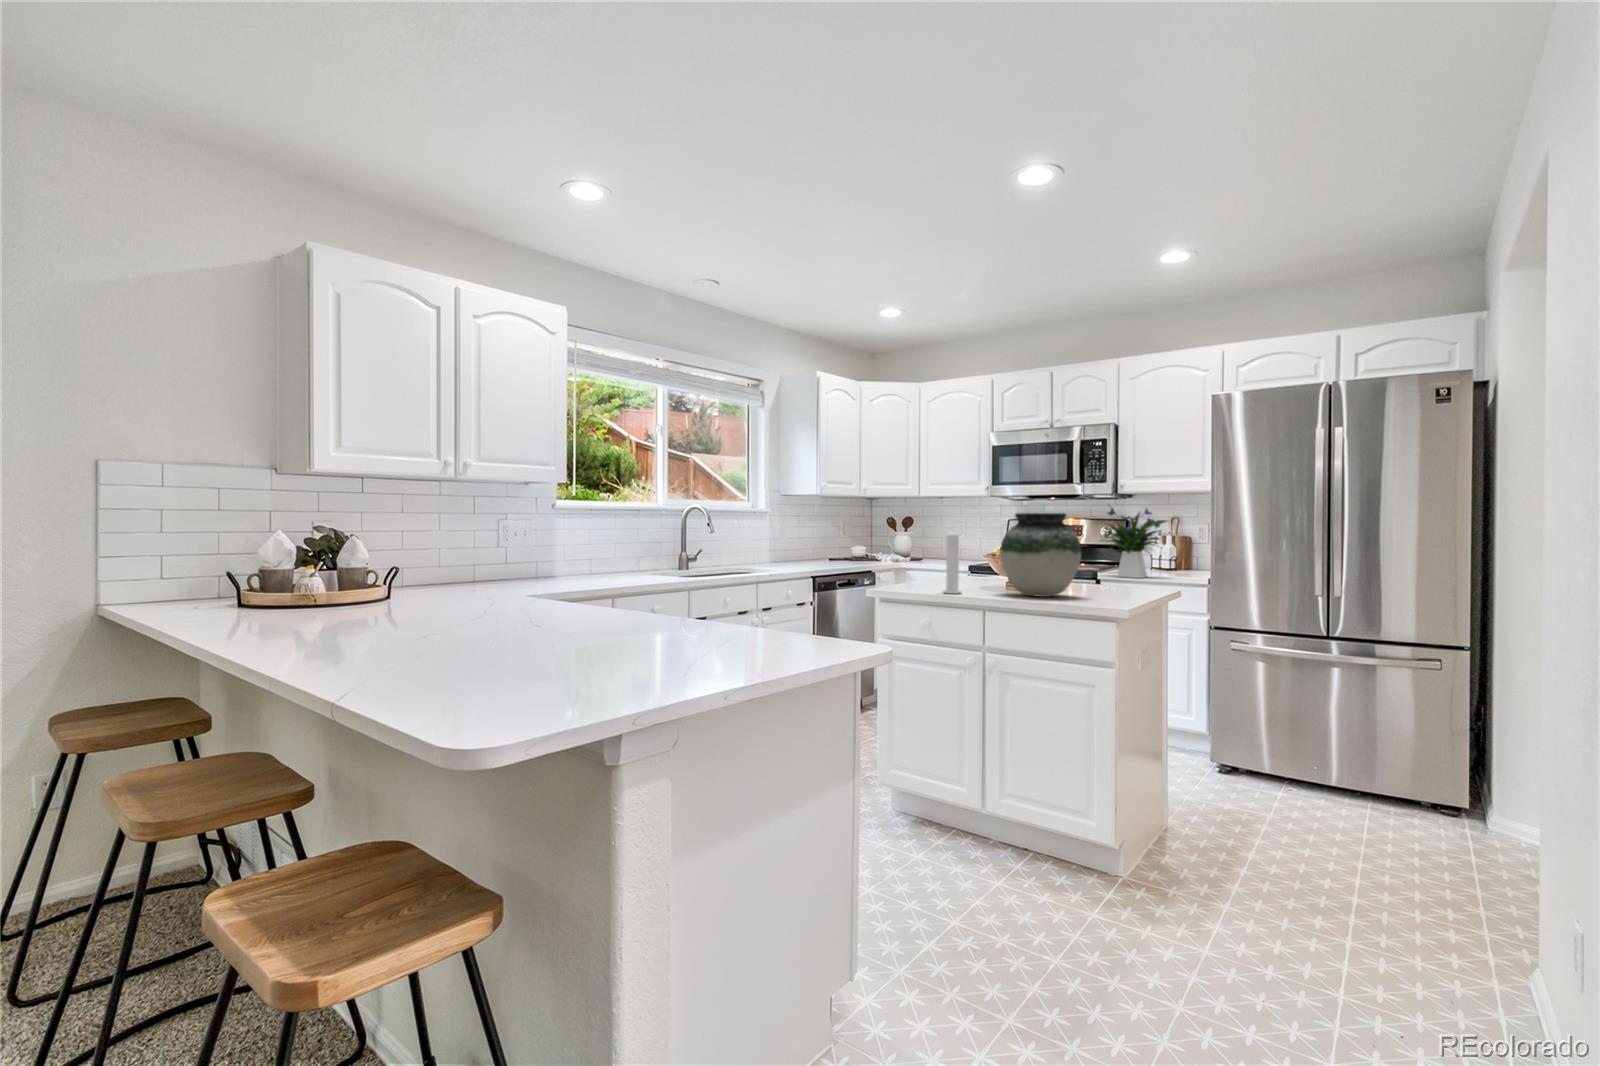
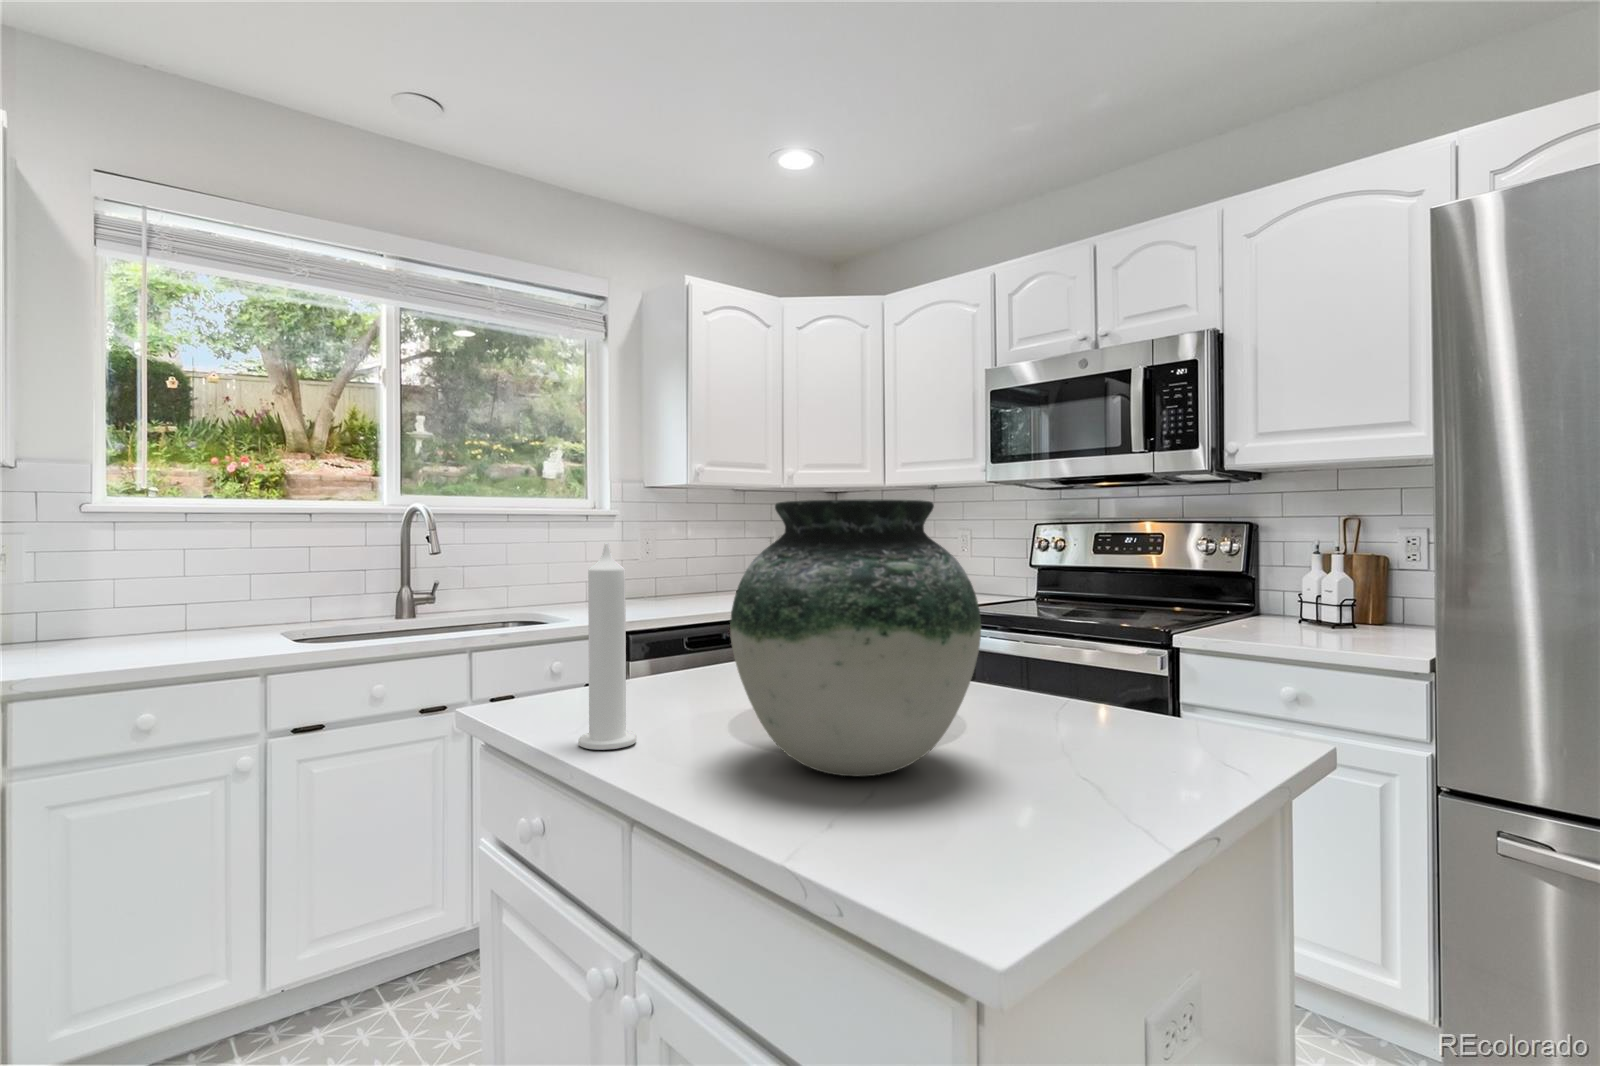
flower arrangement: present [1104,508,1167,578] -> none [1164,489,1334,646]

